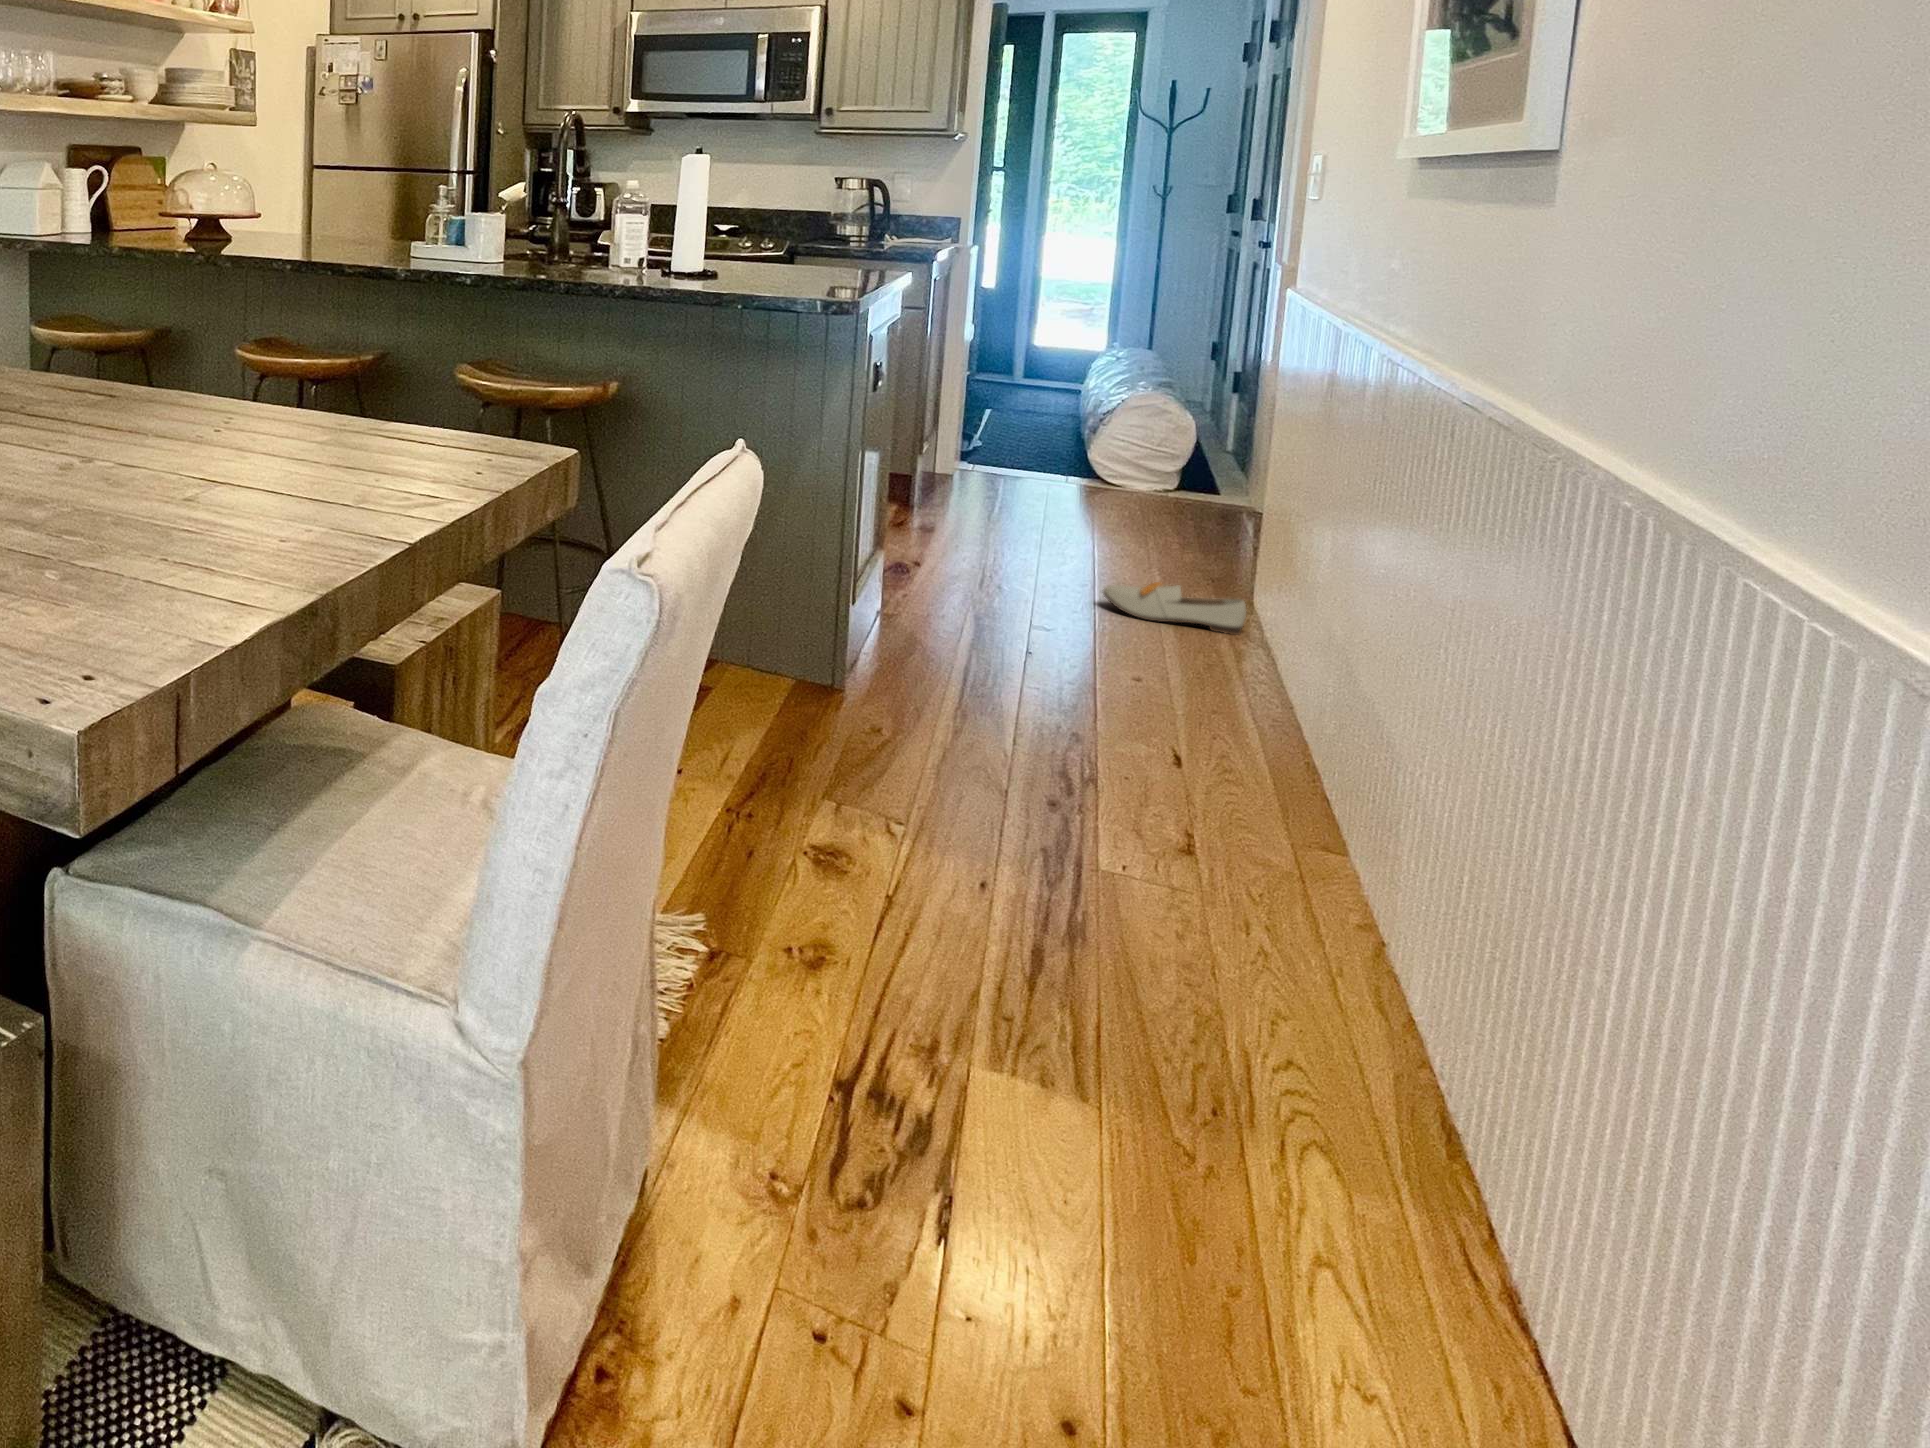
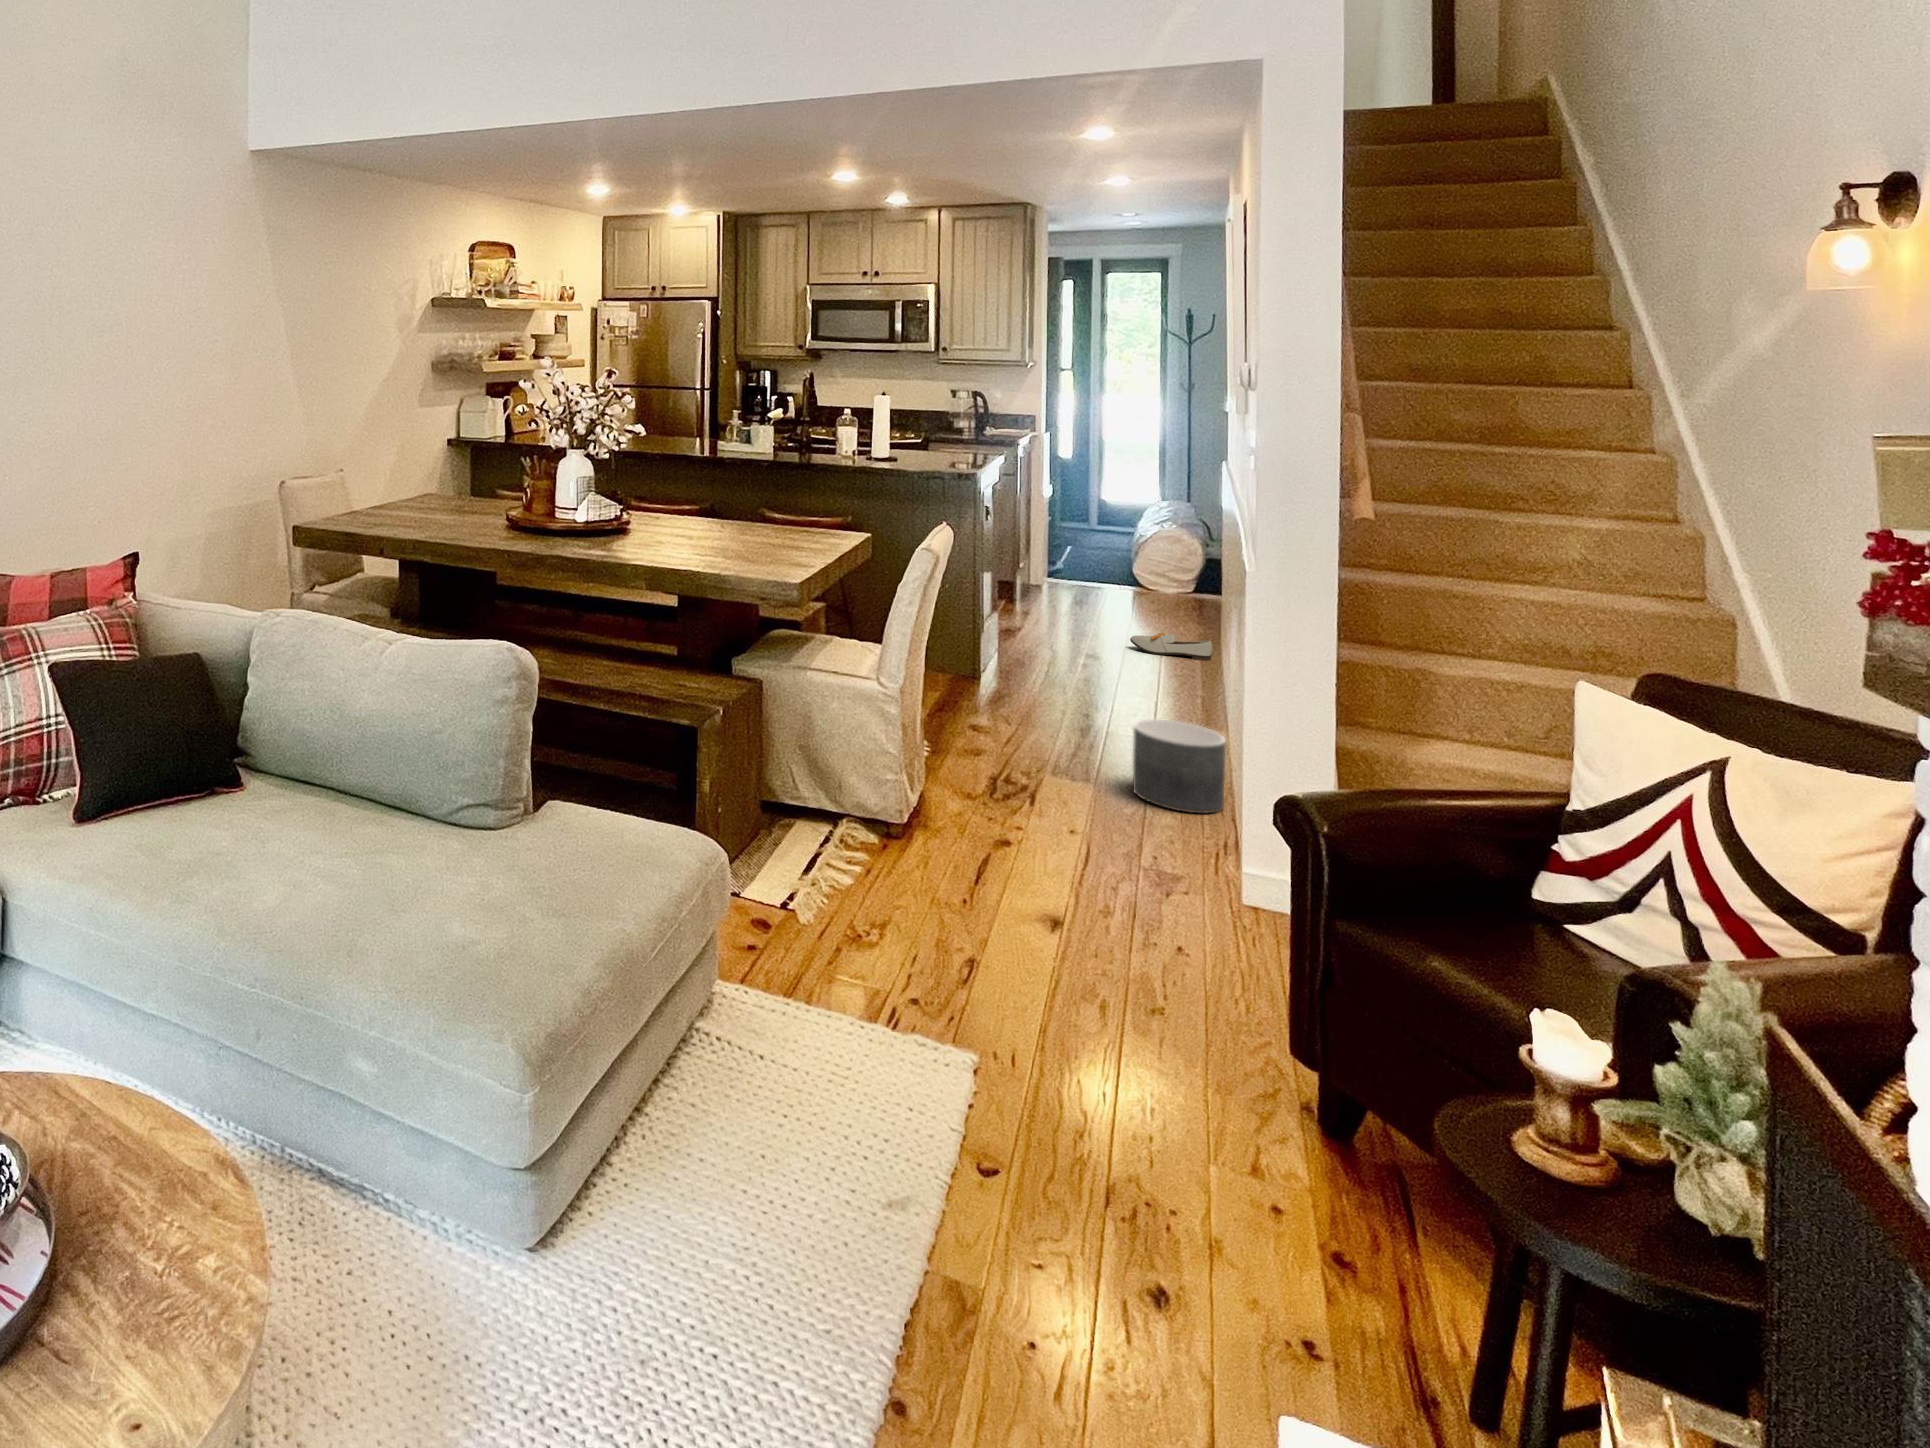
planter: none [1192,928,1472,1246] -> present [1133,719,1226,813]

